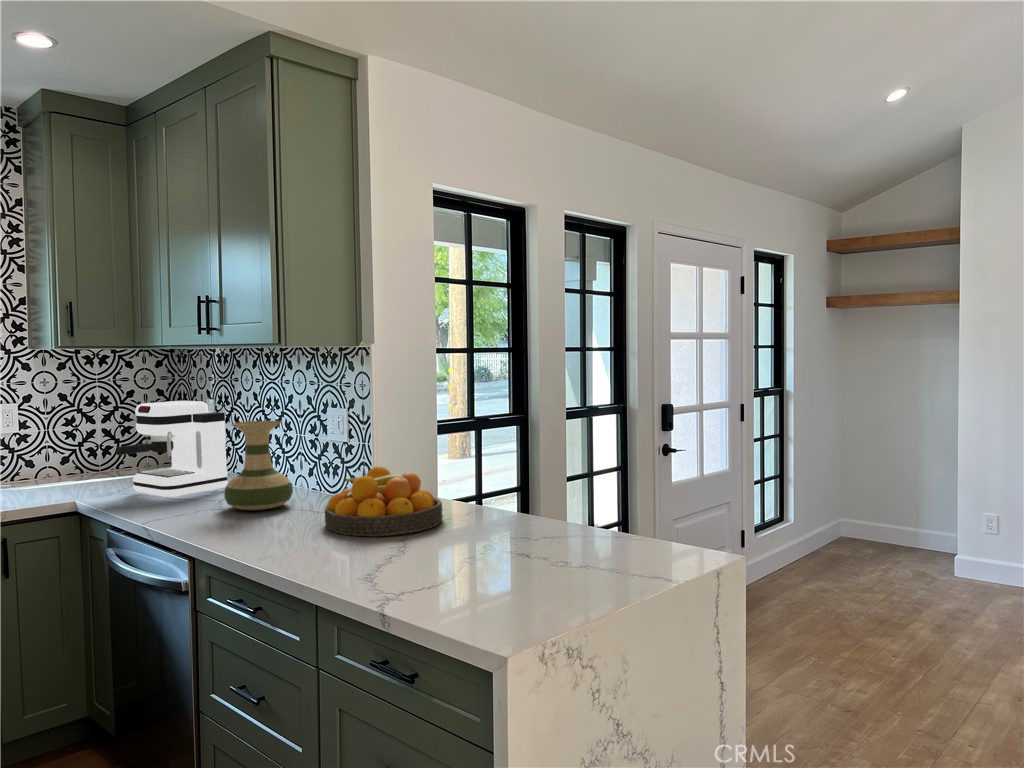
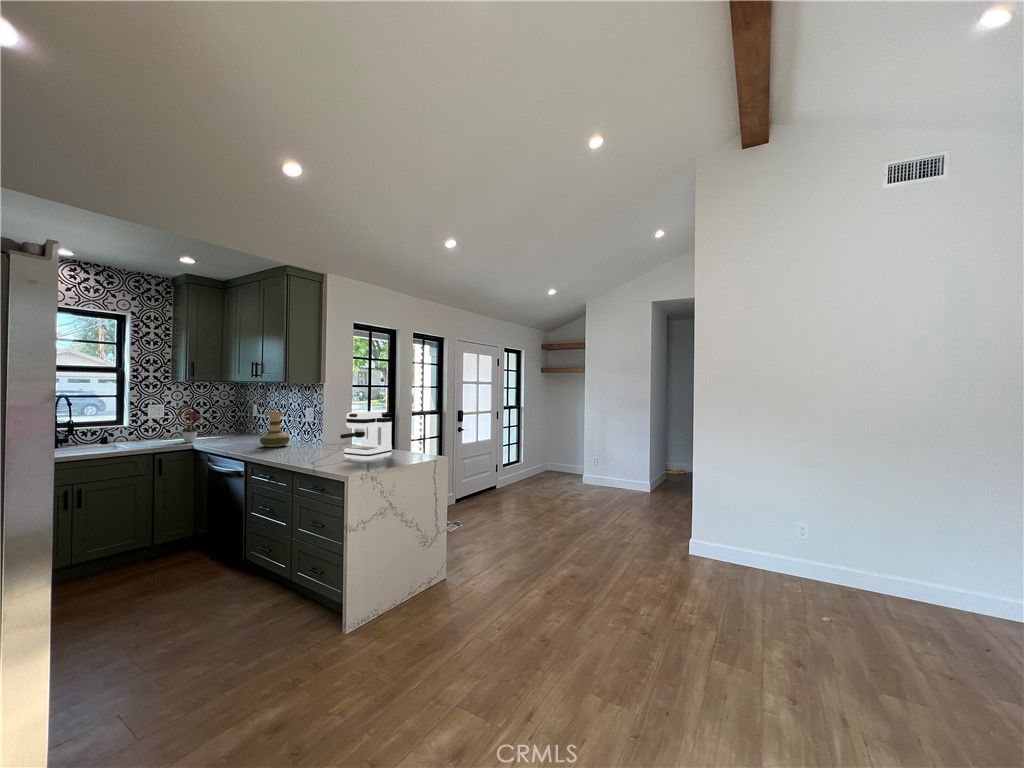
flower arrangement: none [36,398,104,494] -> present [177,404,204,443]
coffee maker: present [116,401,228,498] -> present [340,411,392,461]
fruit bowl: present [325,467,443,536] -> none [300,429,348,453]

